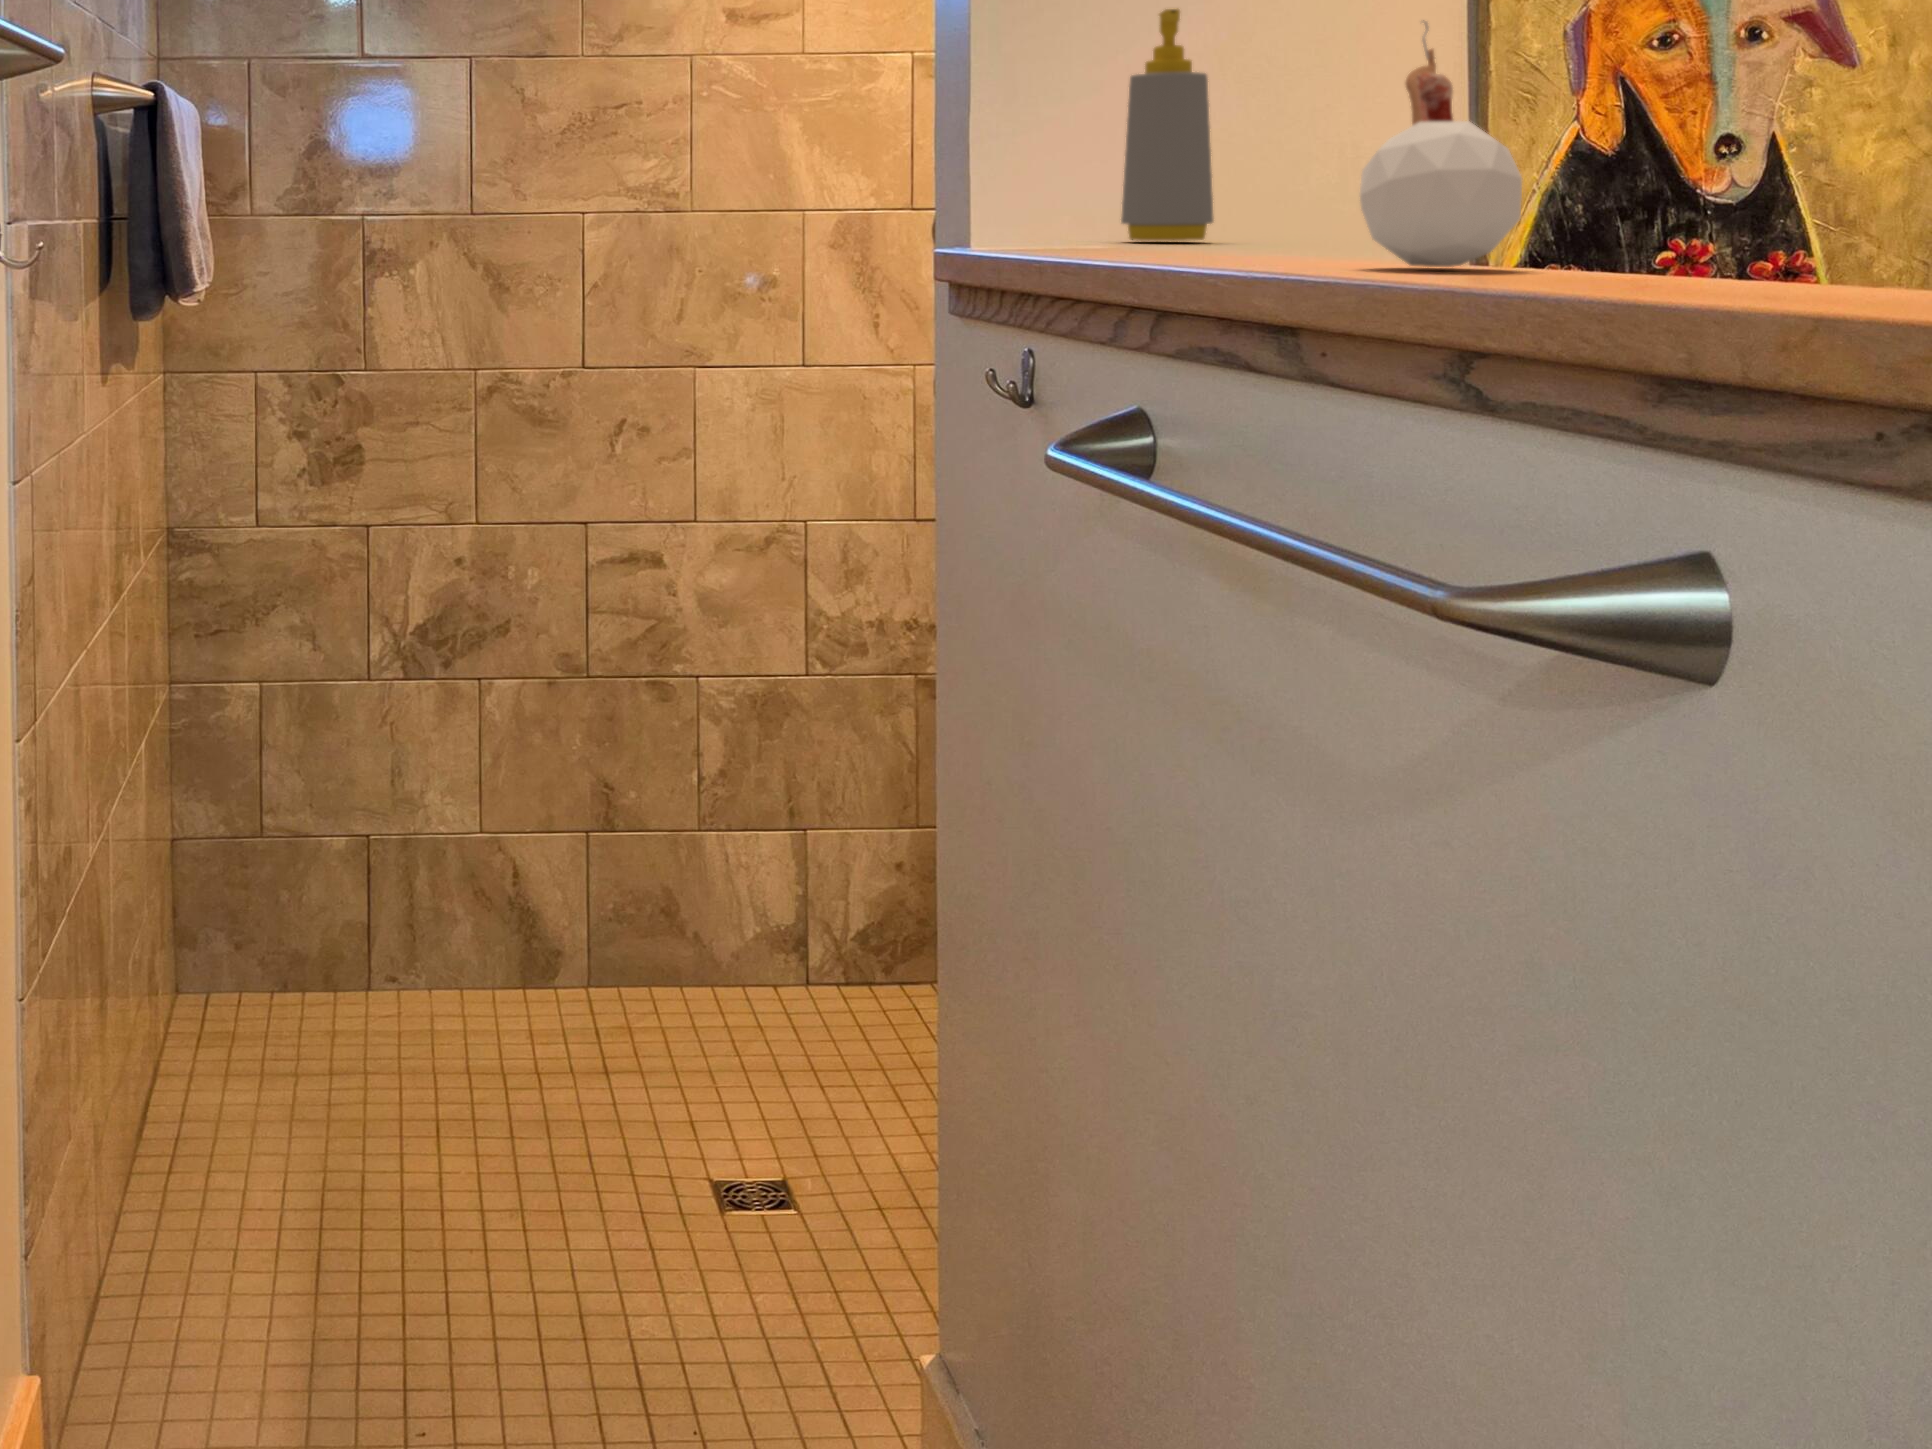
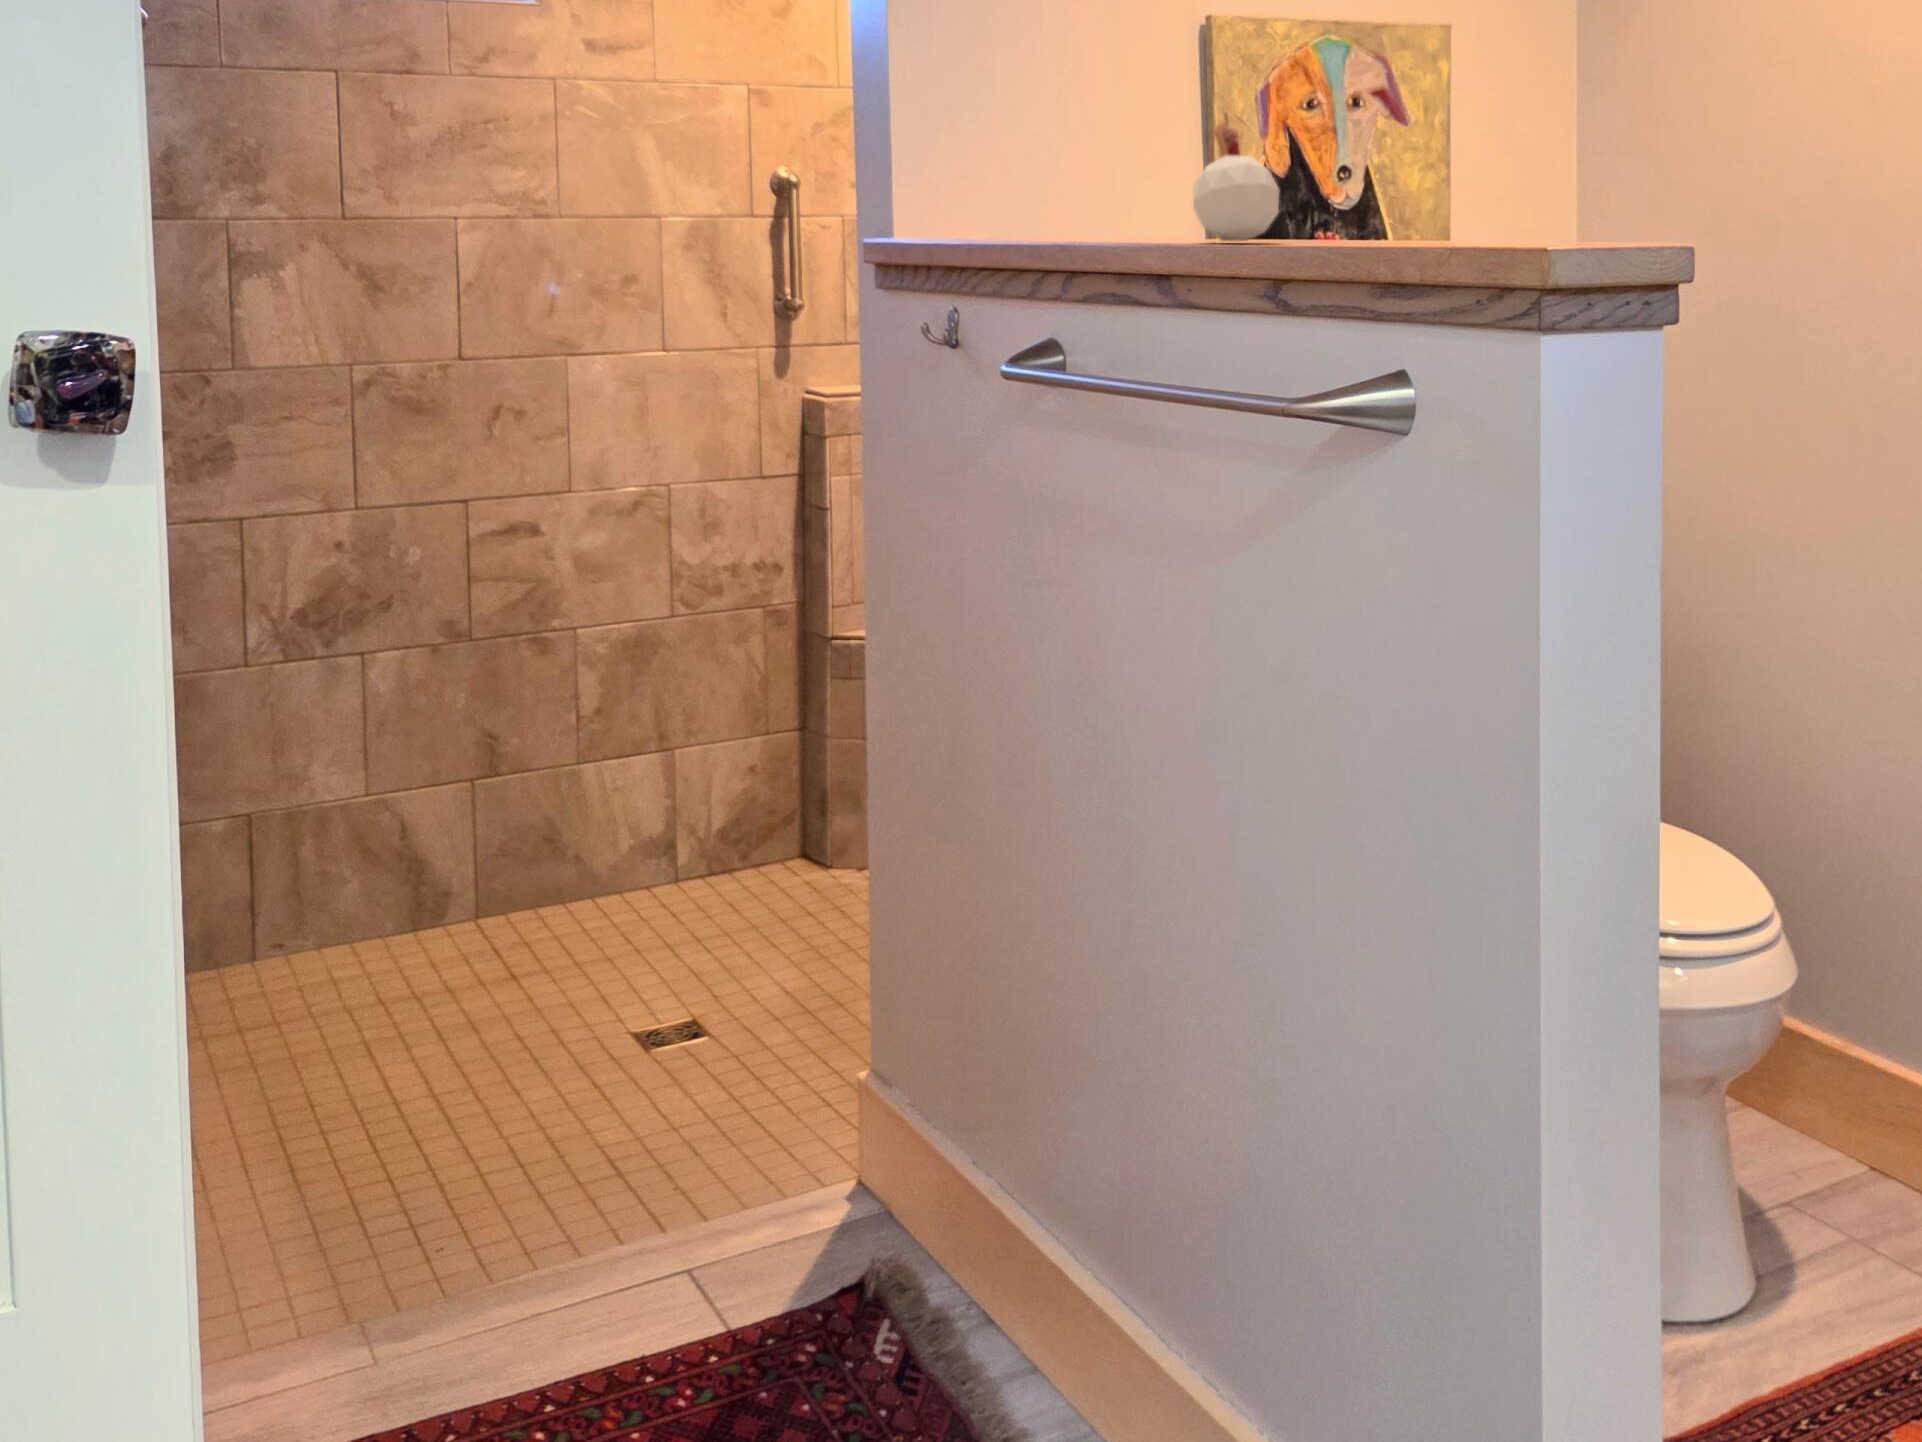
soap bottle: present [1121,8,1214,241] -> none [1007,74,1067,232]

